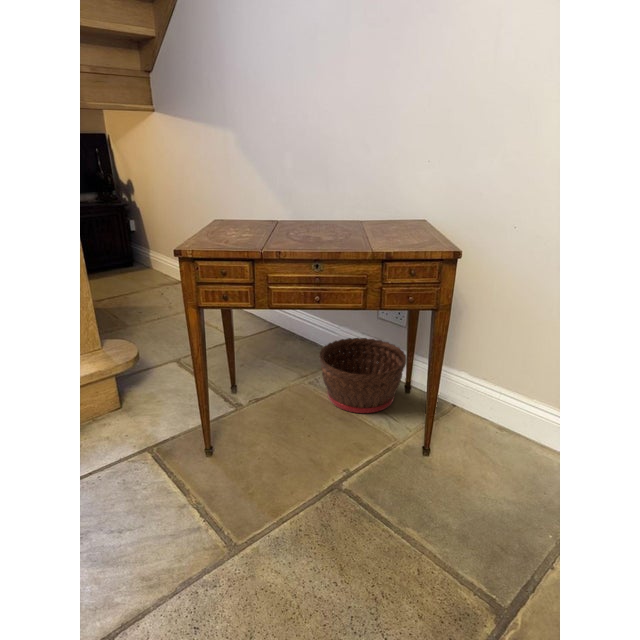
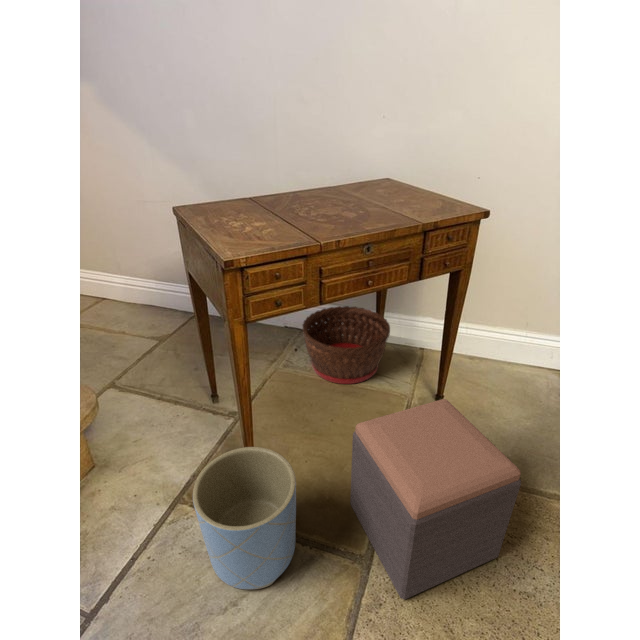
planter: none [107,410,202,531] -> present [193,447,296,589]
footstool: none [225,417,362,607] -> present [350,399,521,600]

